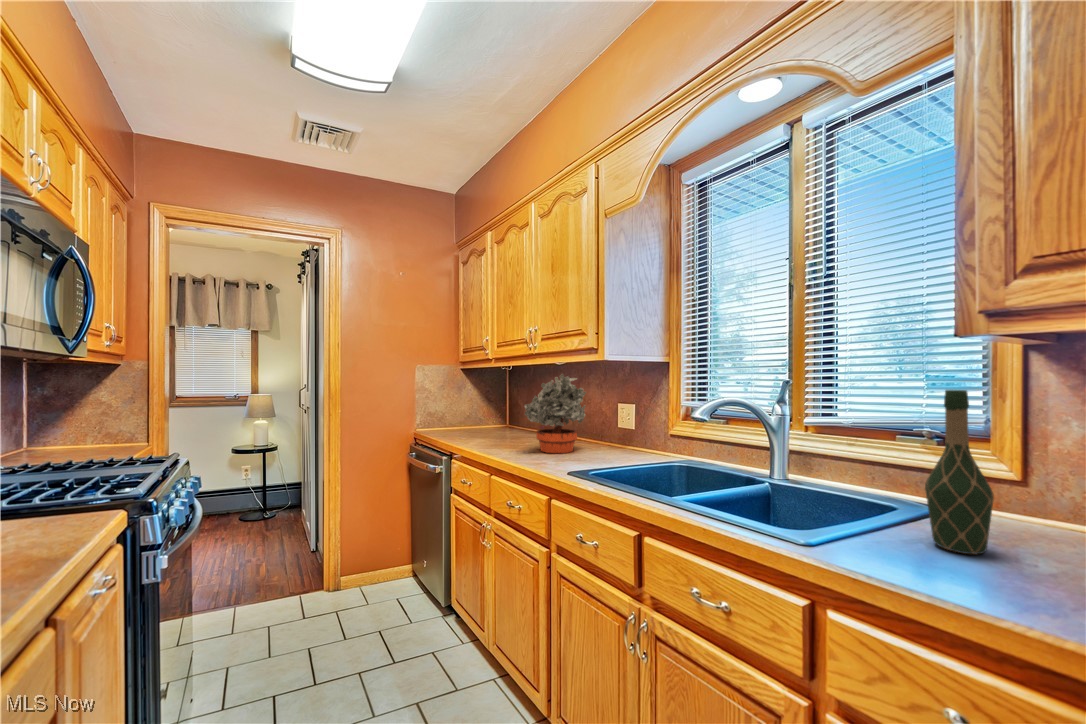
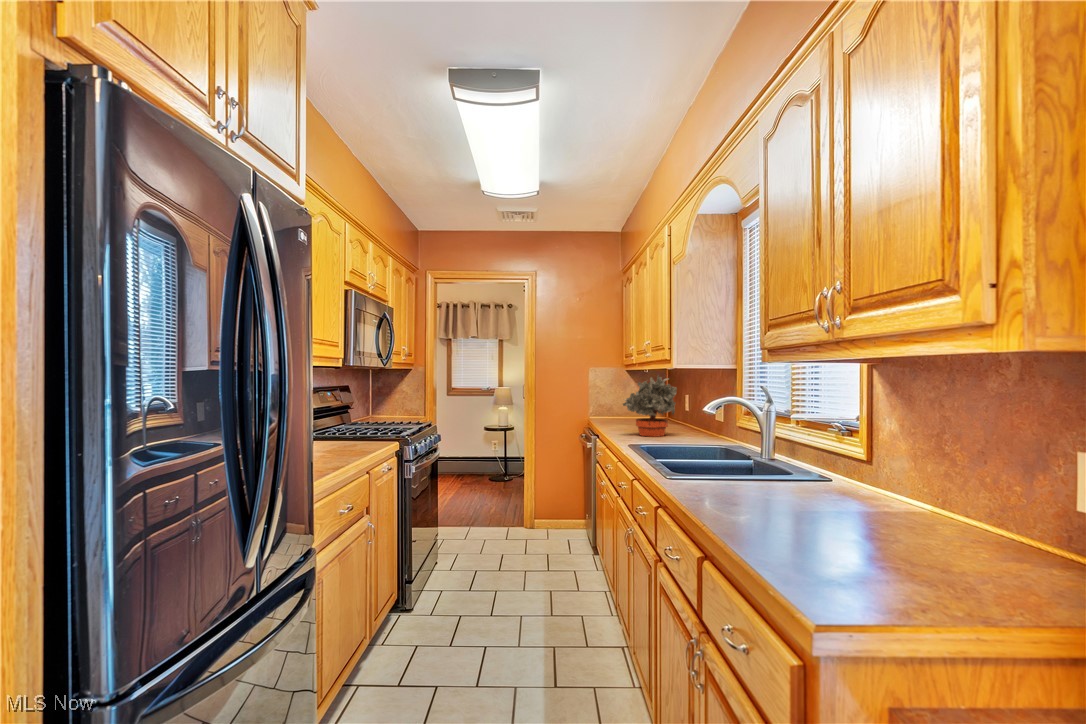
wine bottle: present [925,390,994,555] -> none [727,390,761,492]

